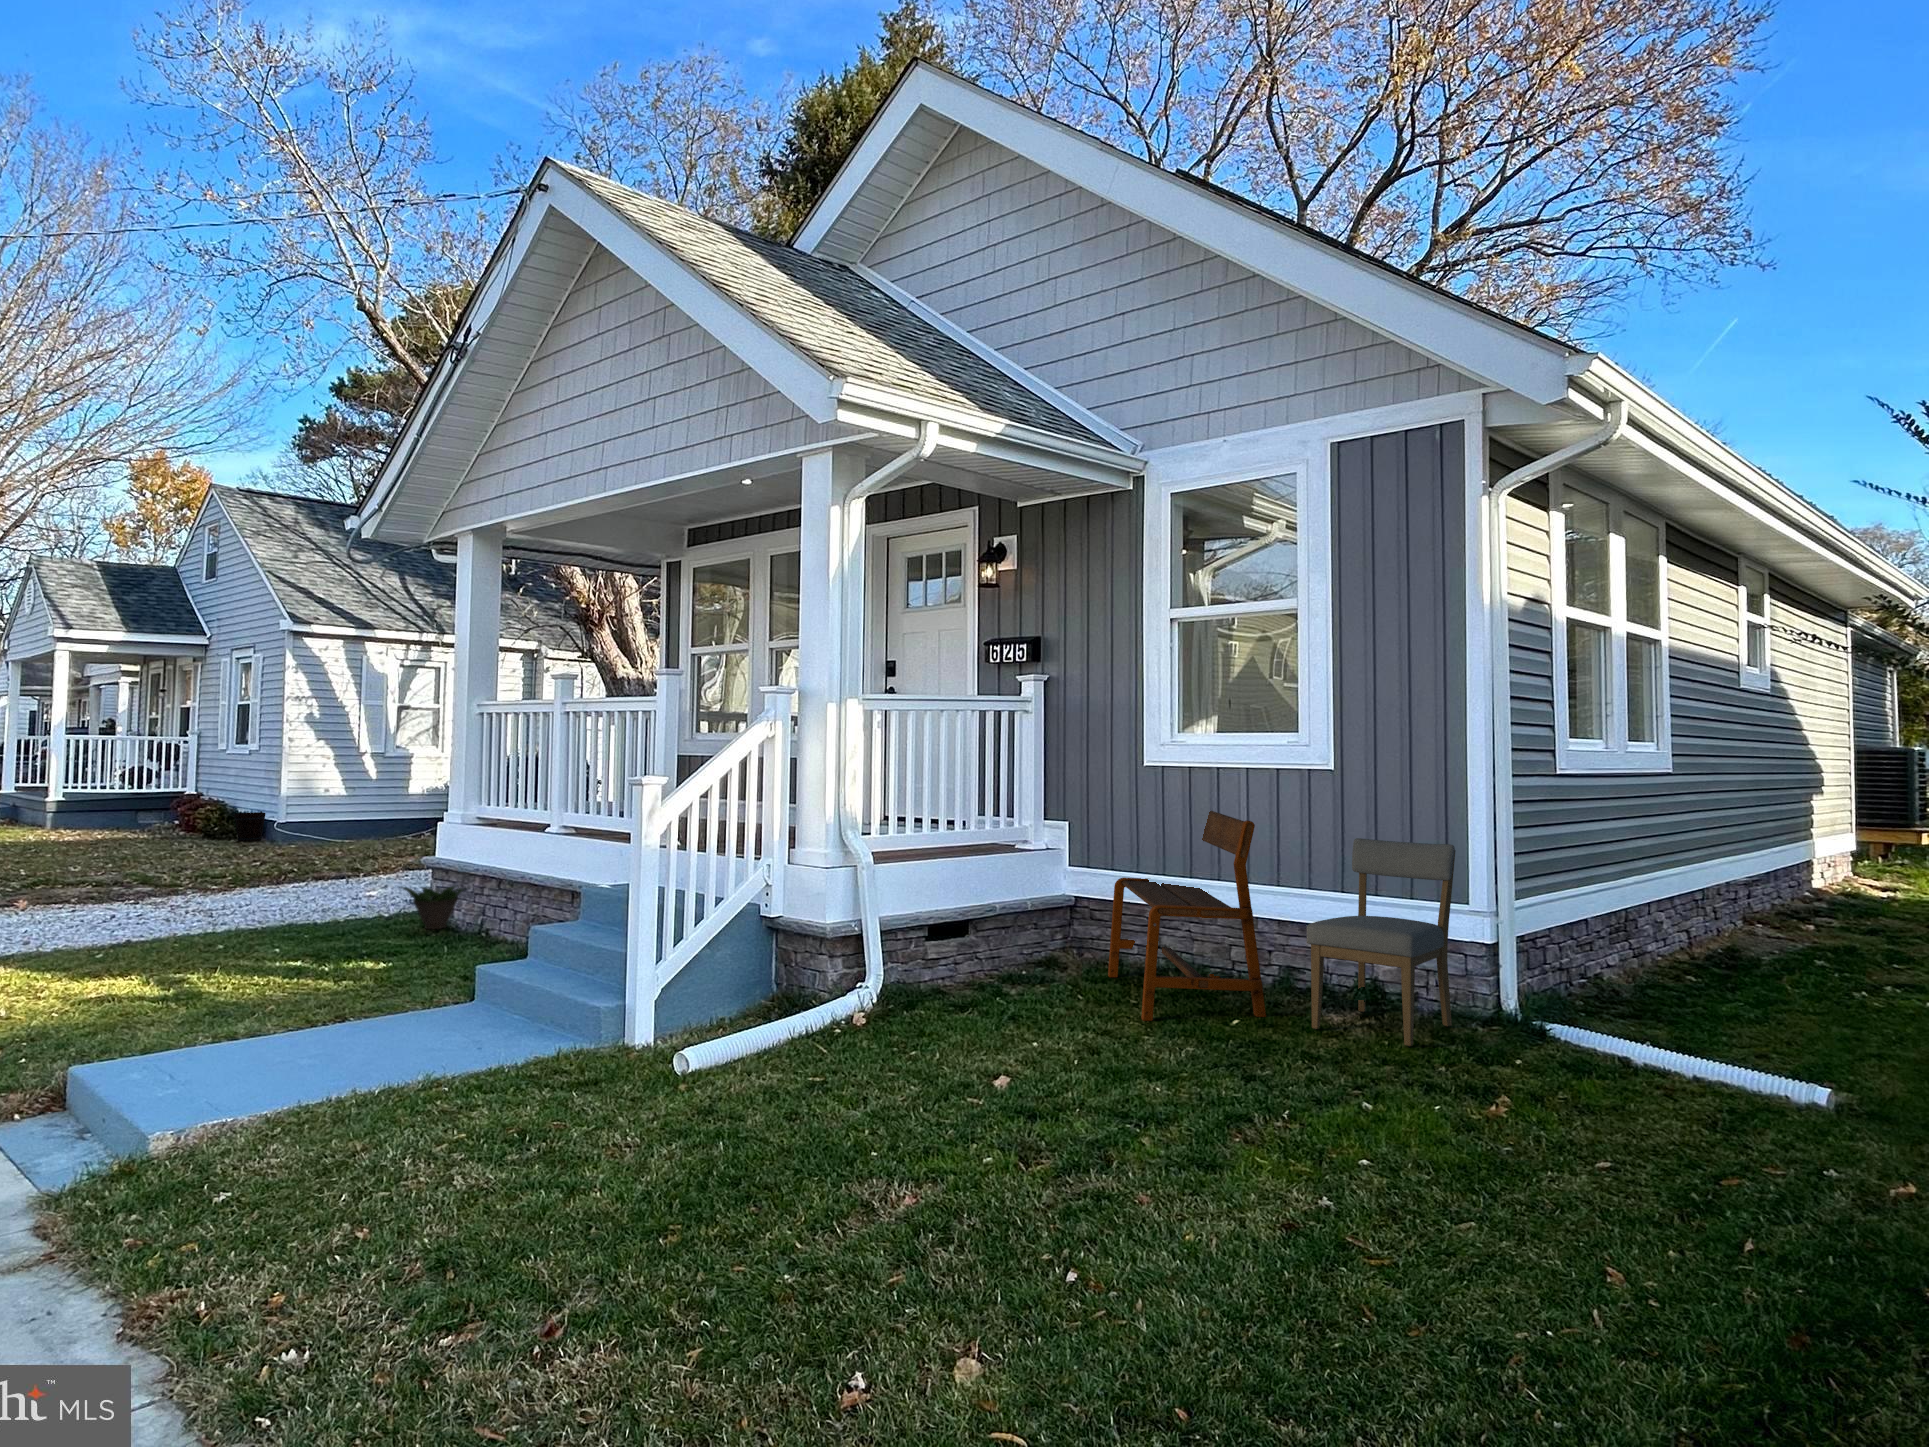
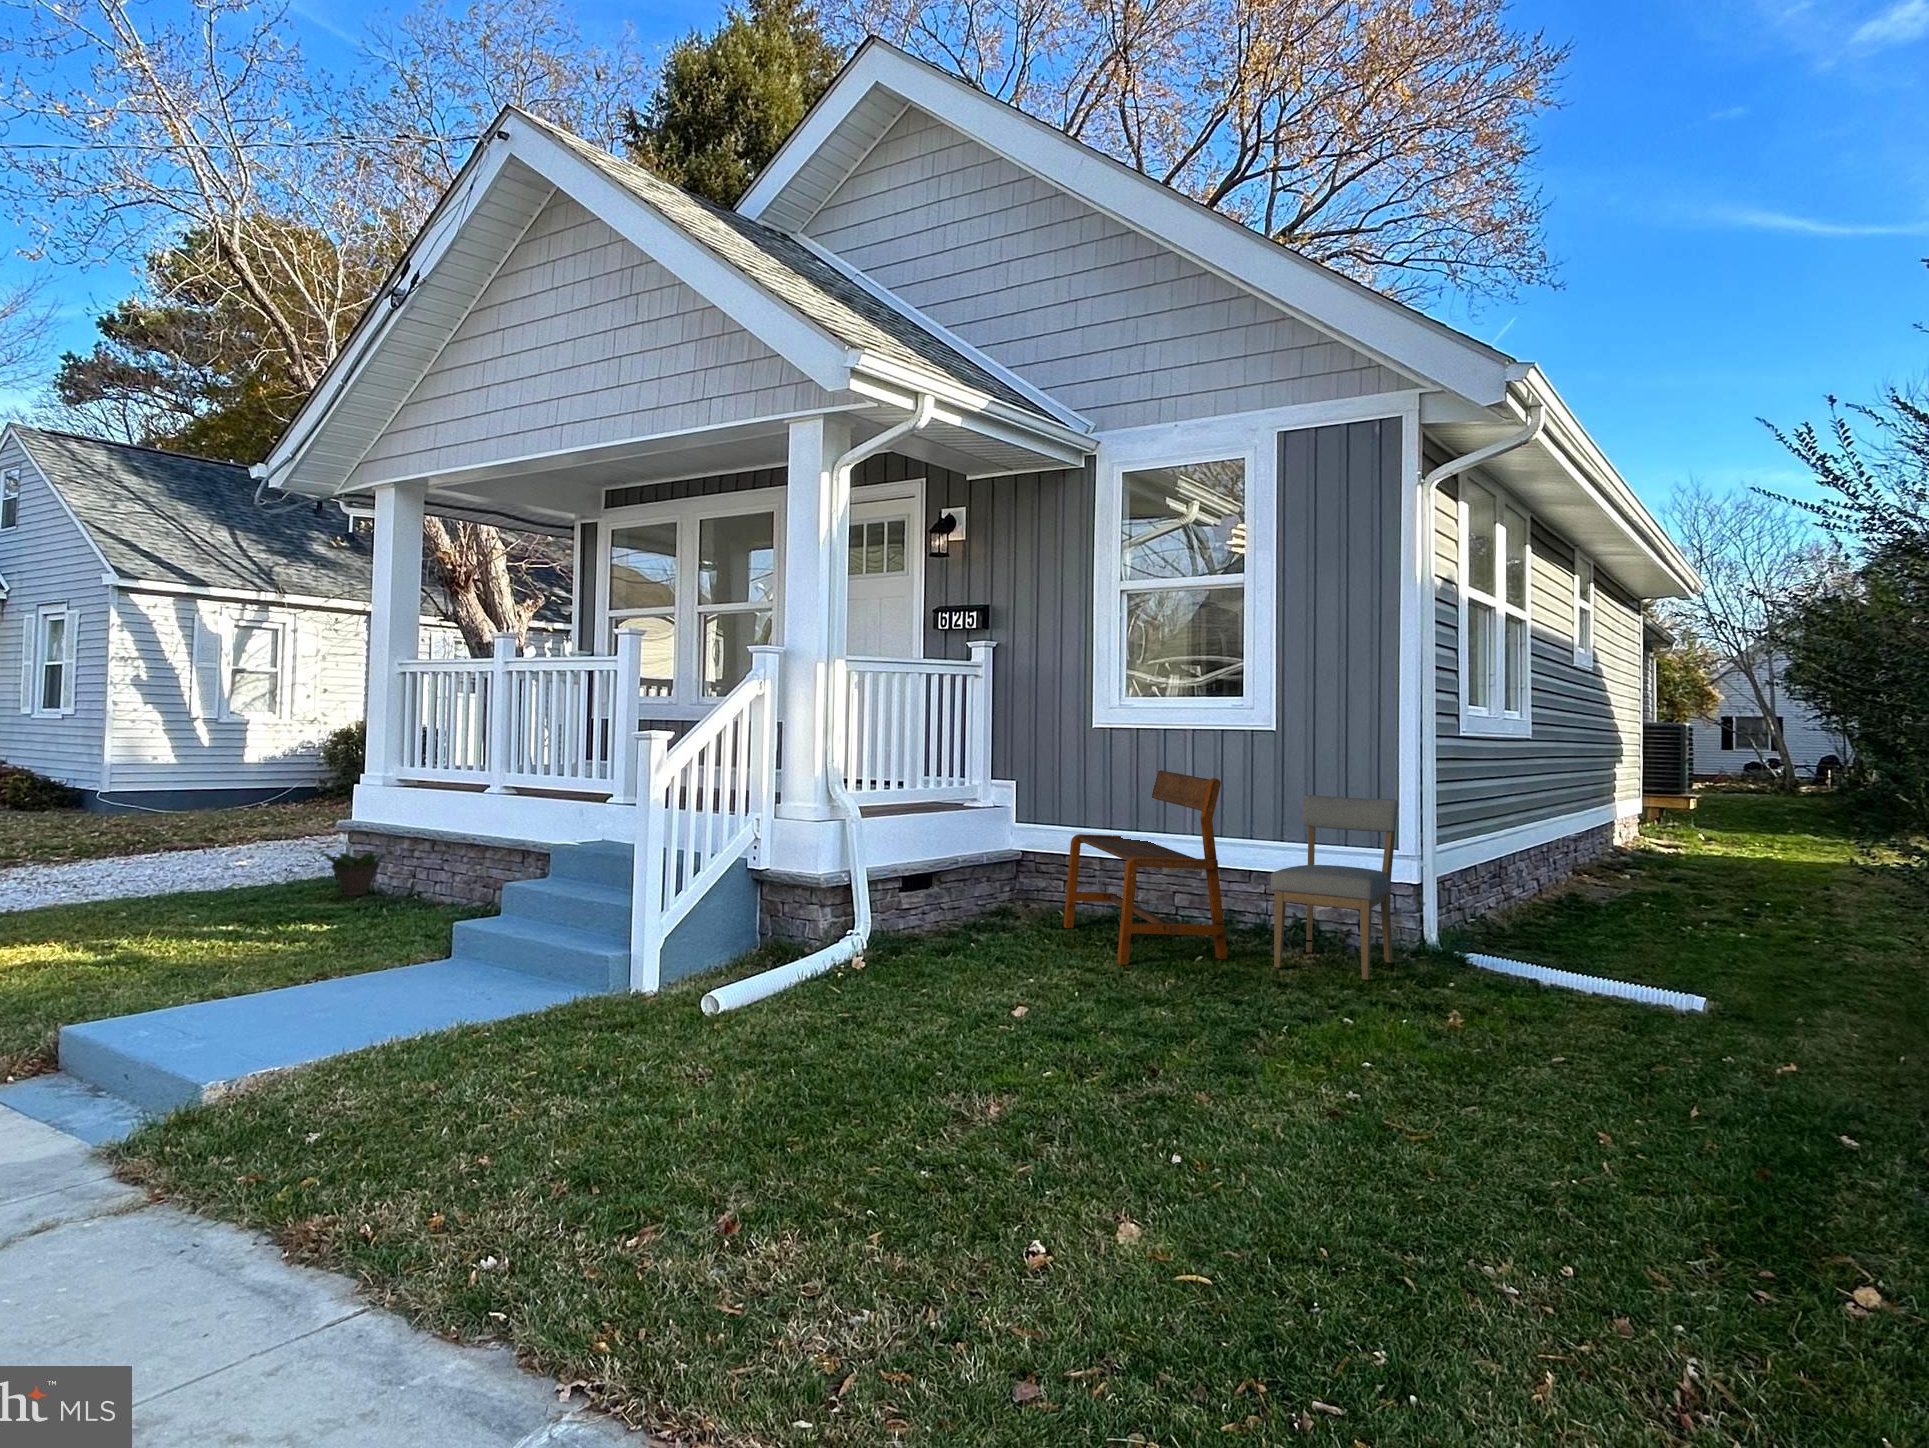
bucket: present [234,811,265,841] -> none [48,780,84,813]

